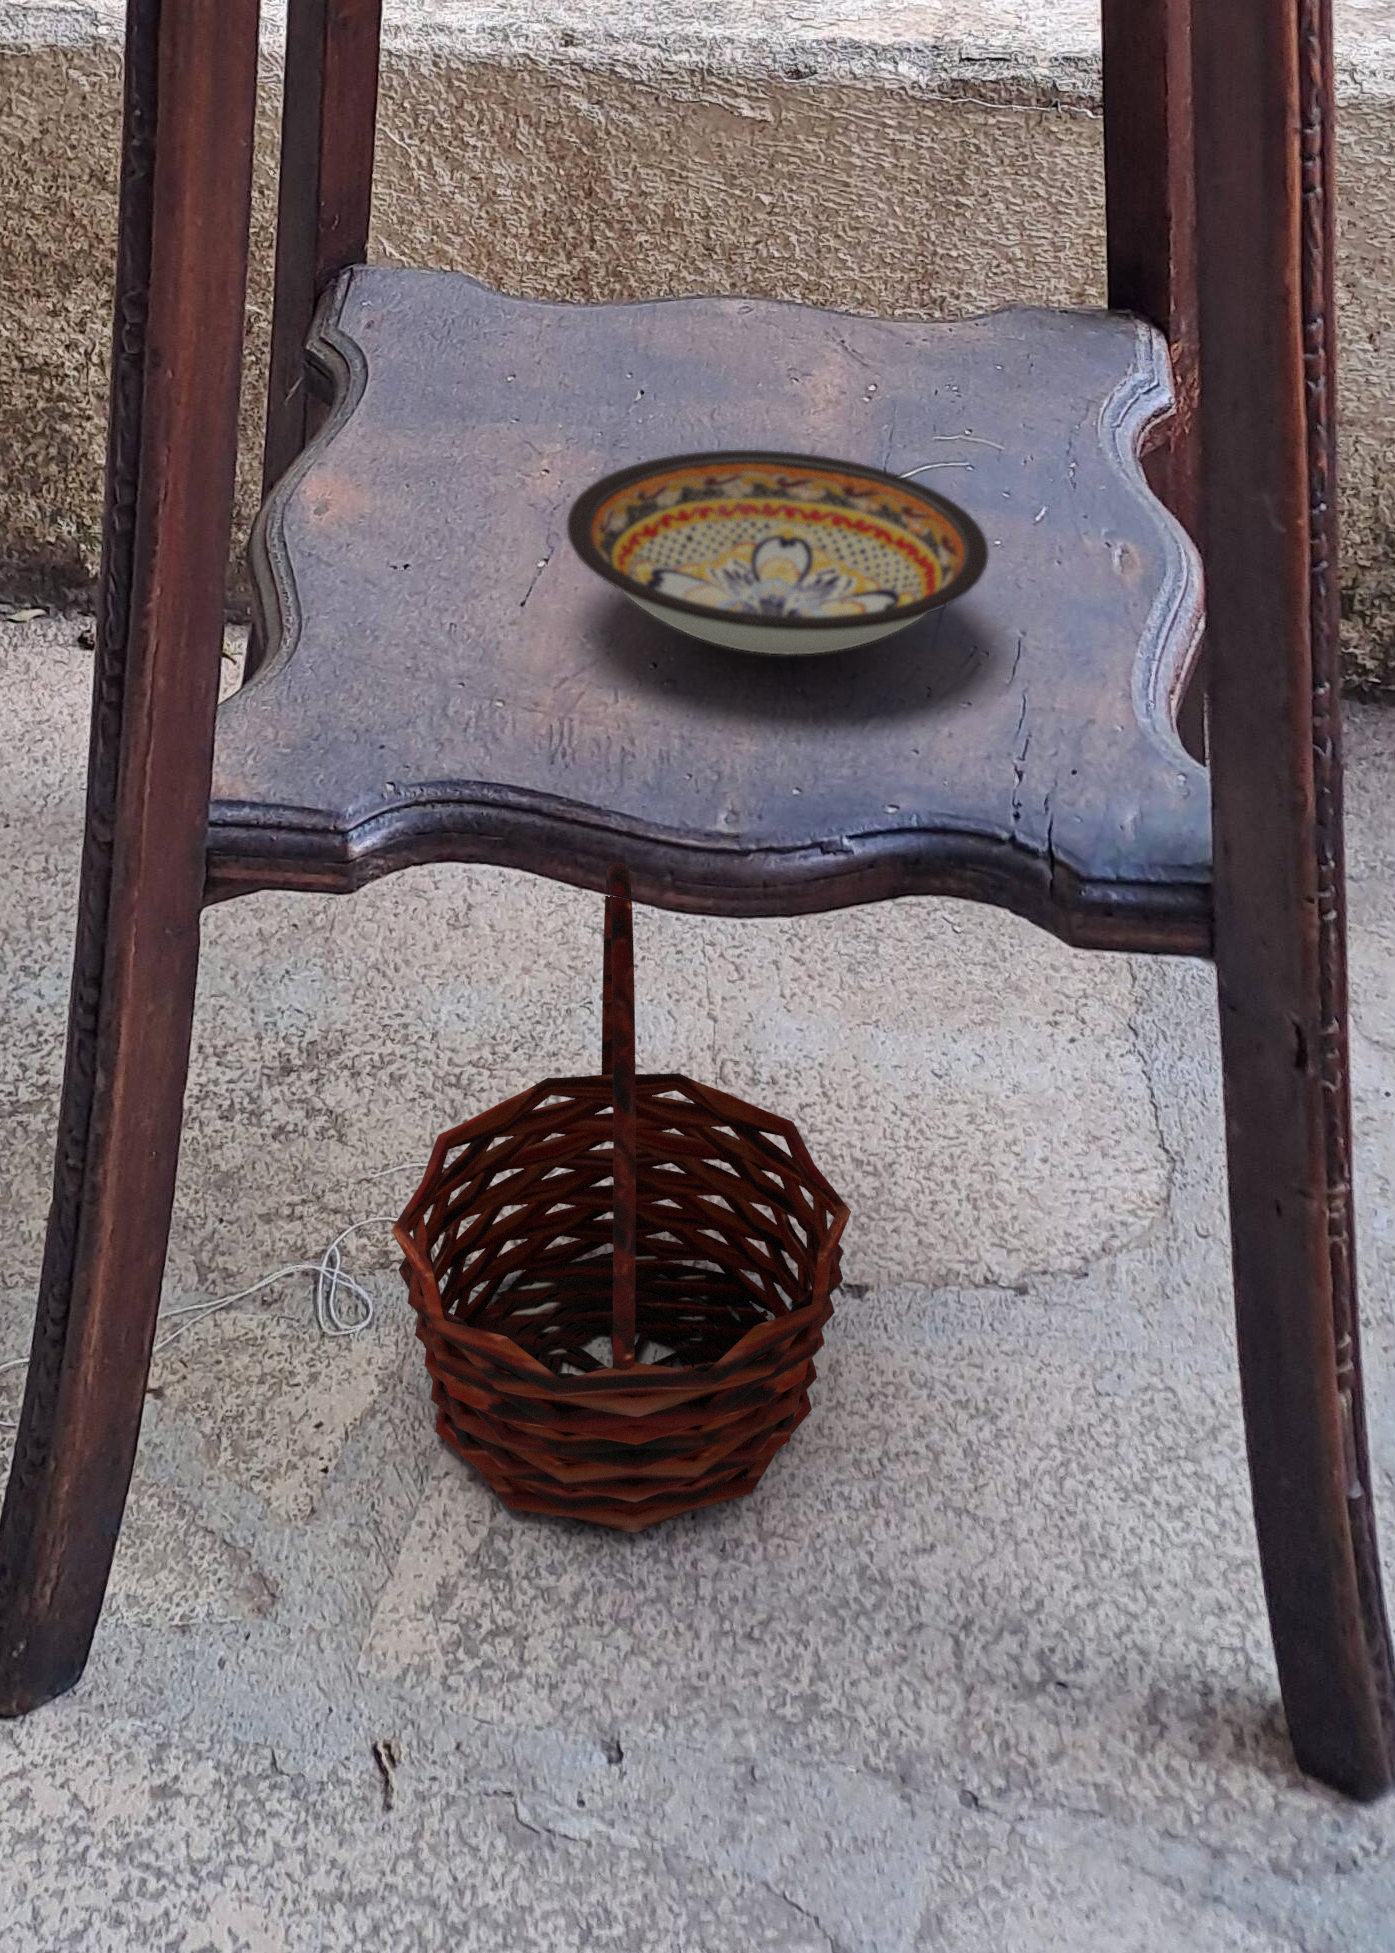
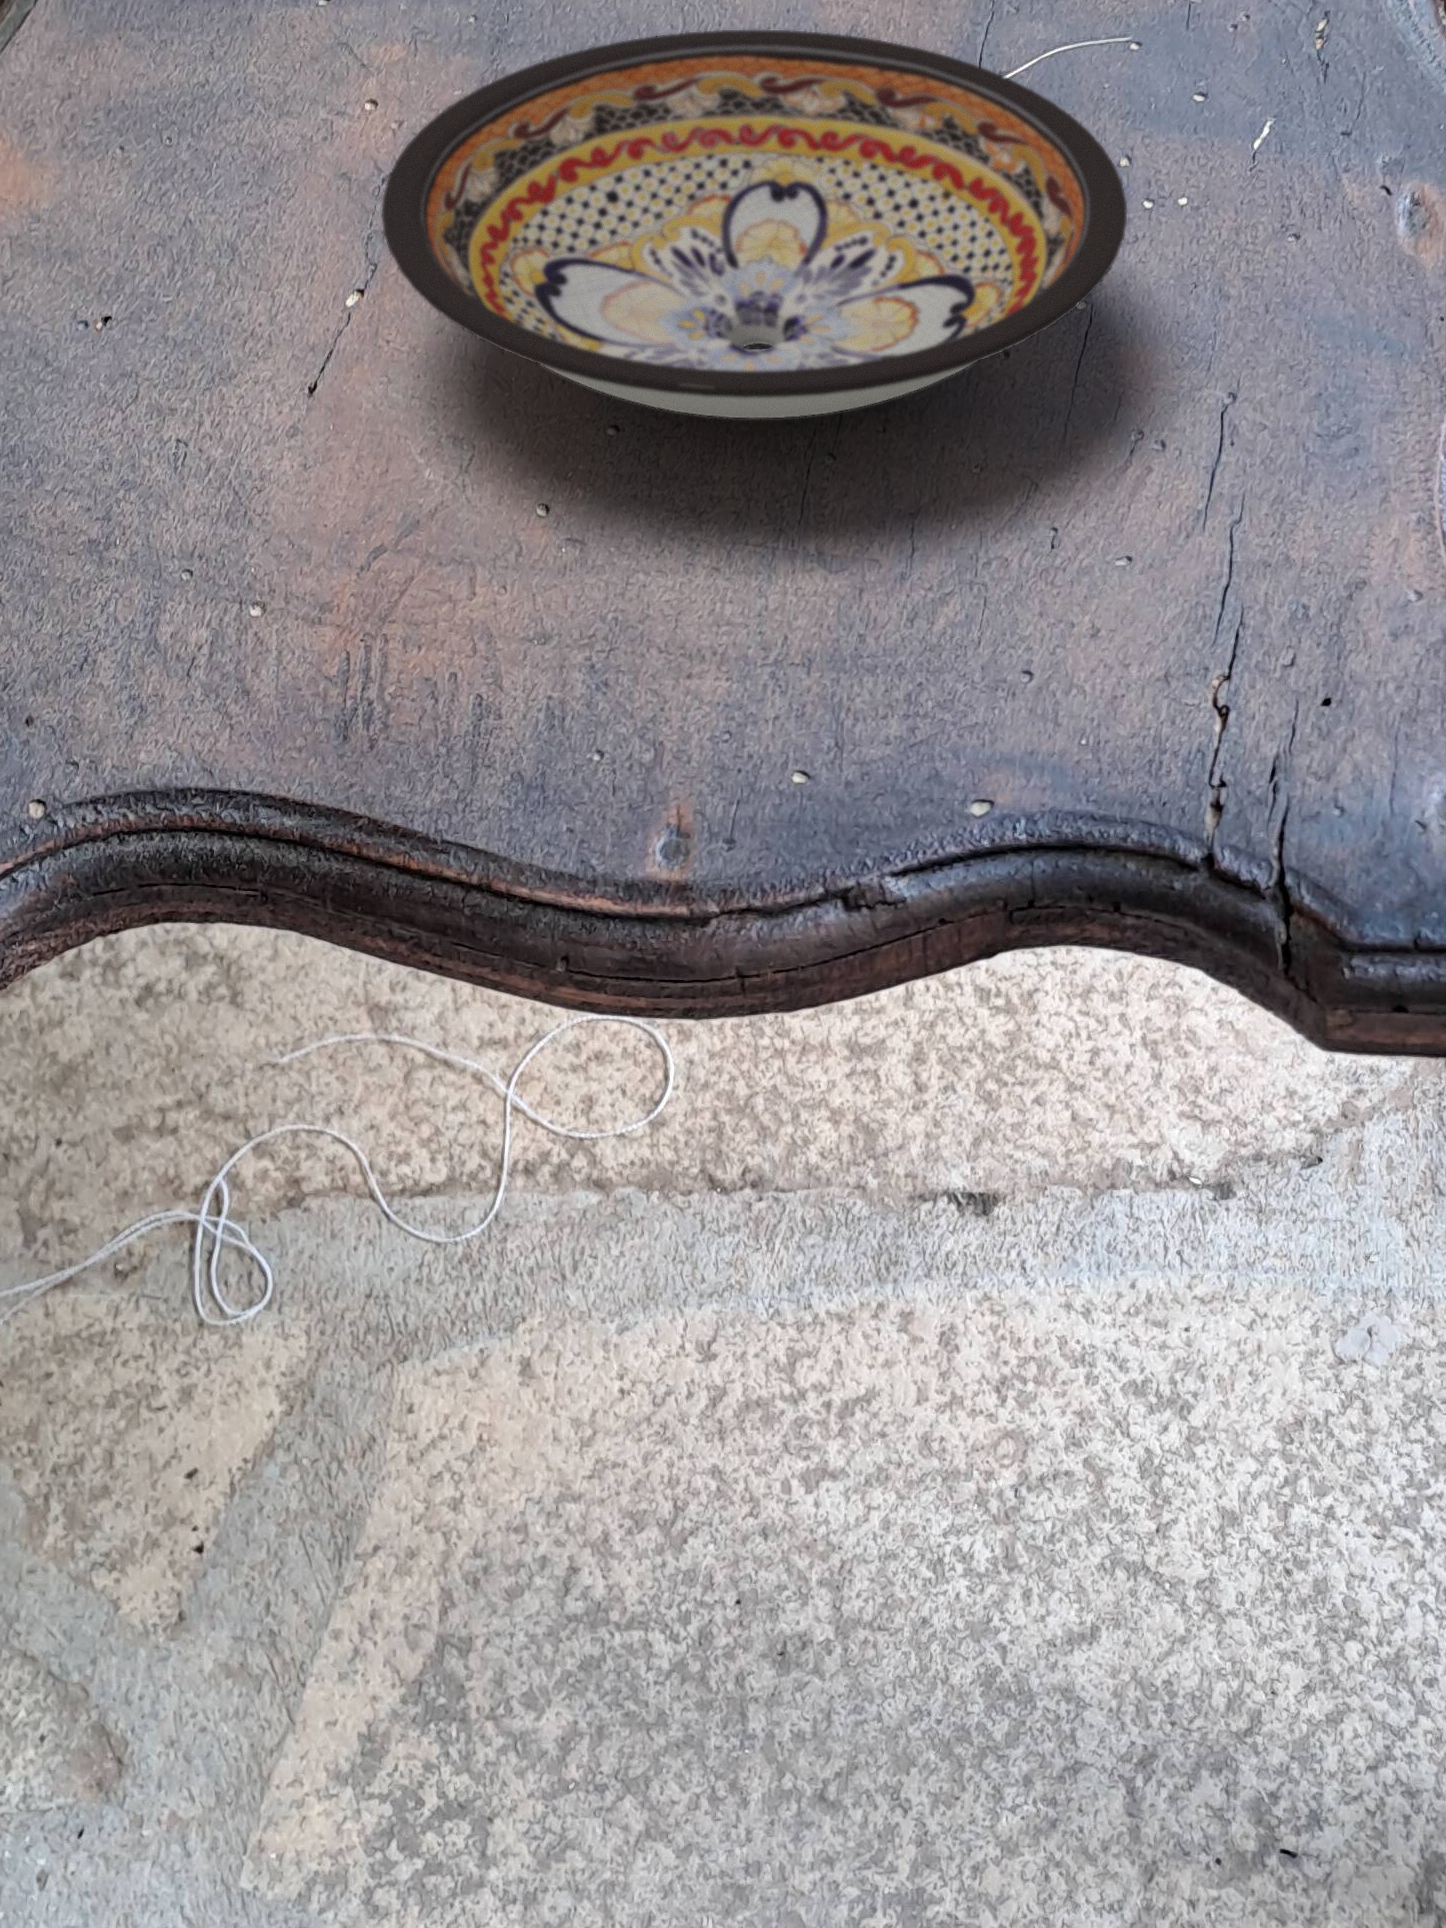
basket: present [392,863,851,1533] -> none [255,707,965,1662]

